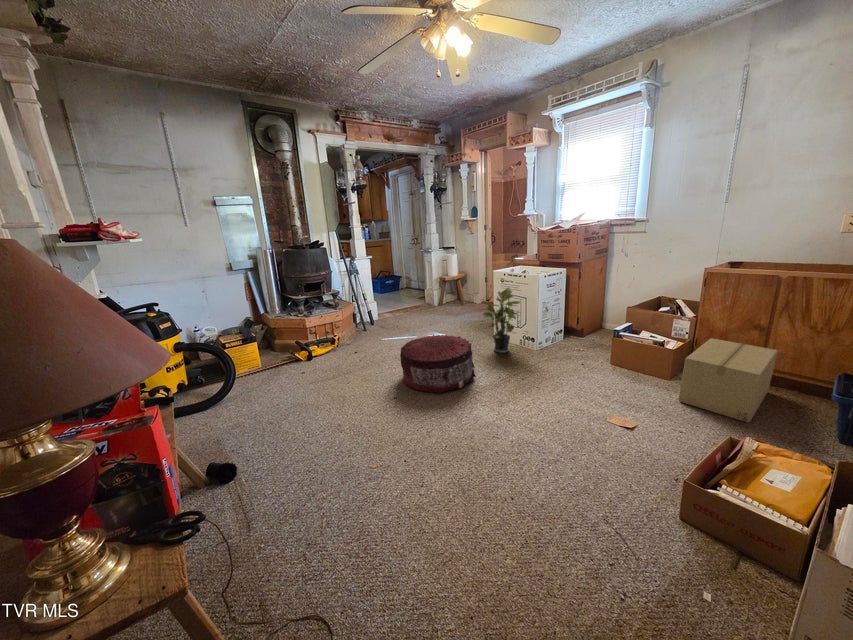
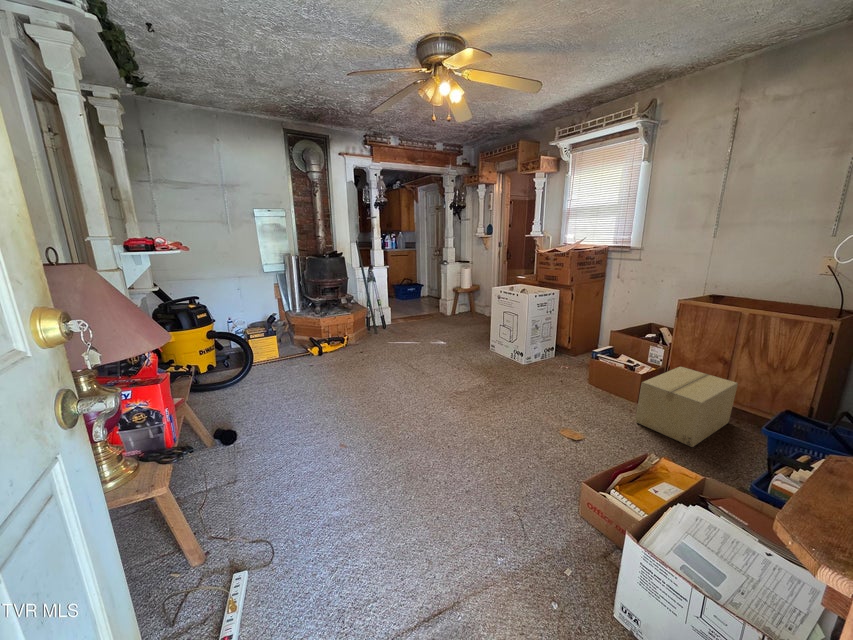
potted plant: present [483,287,520,353] -> none [476,304,510,364]
pouf: present [400,335,476,393] -> none [392,342,458,393]

